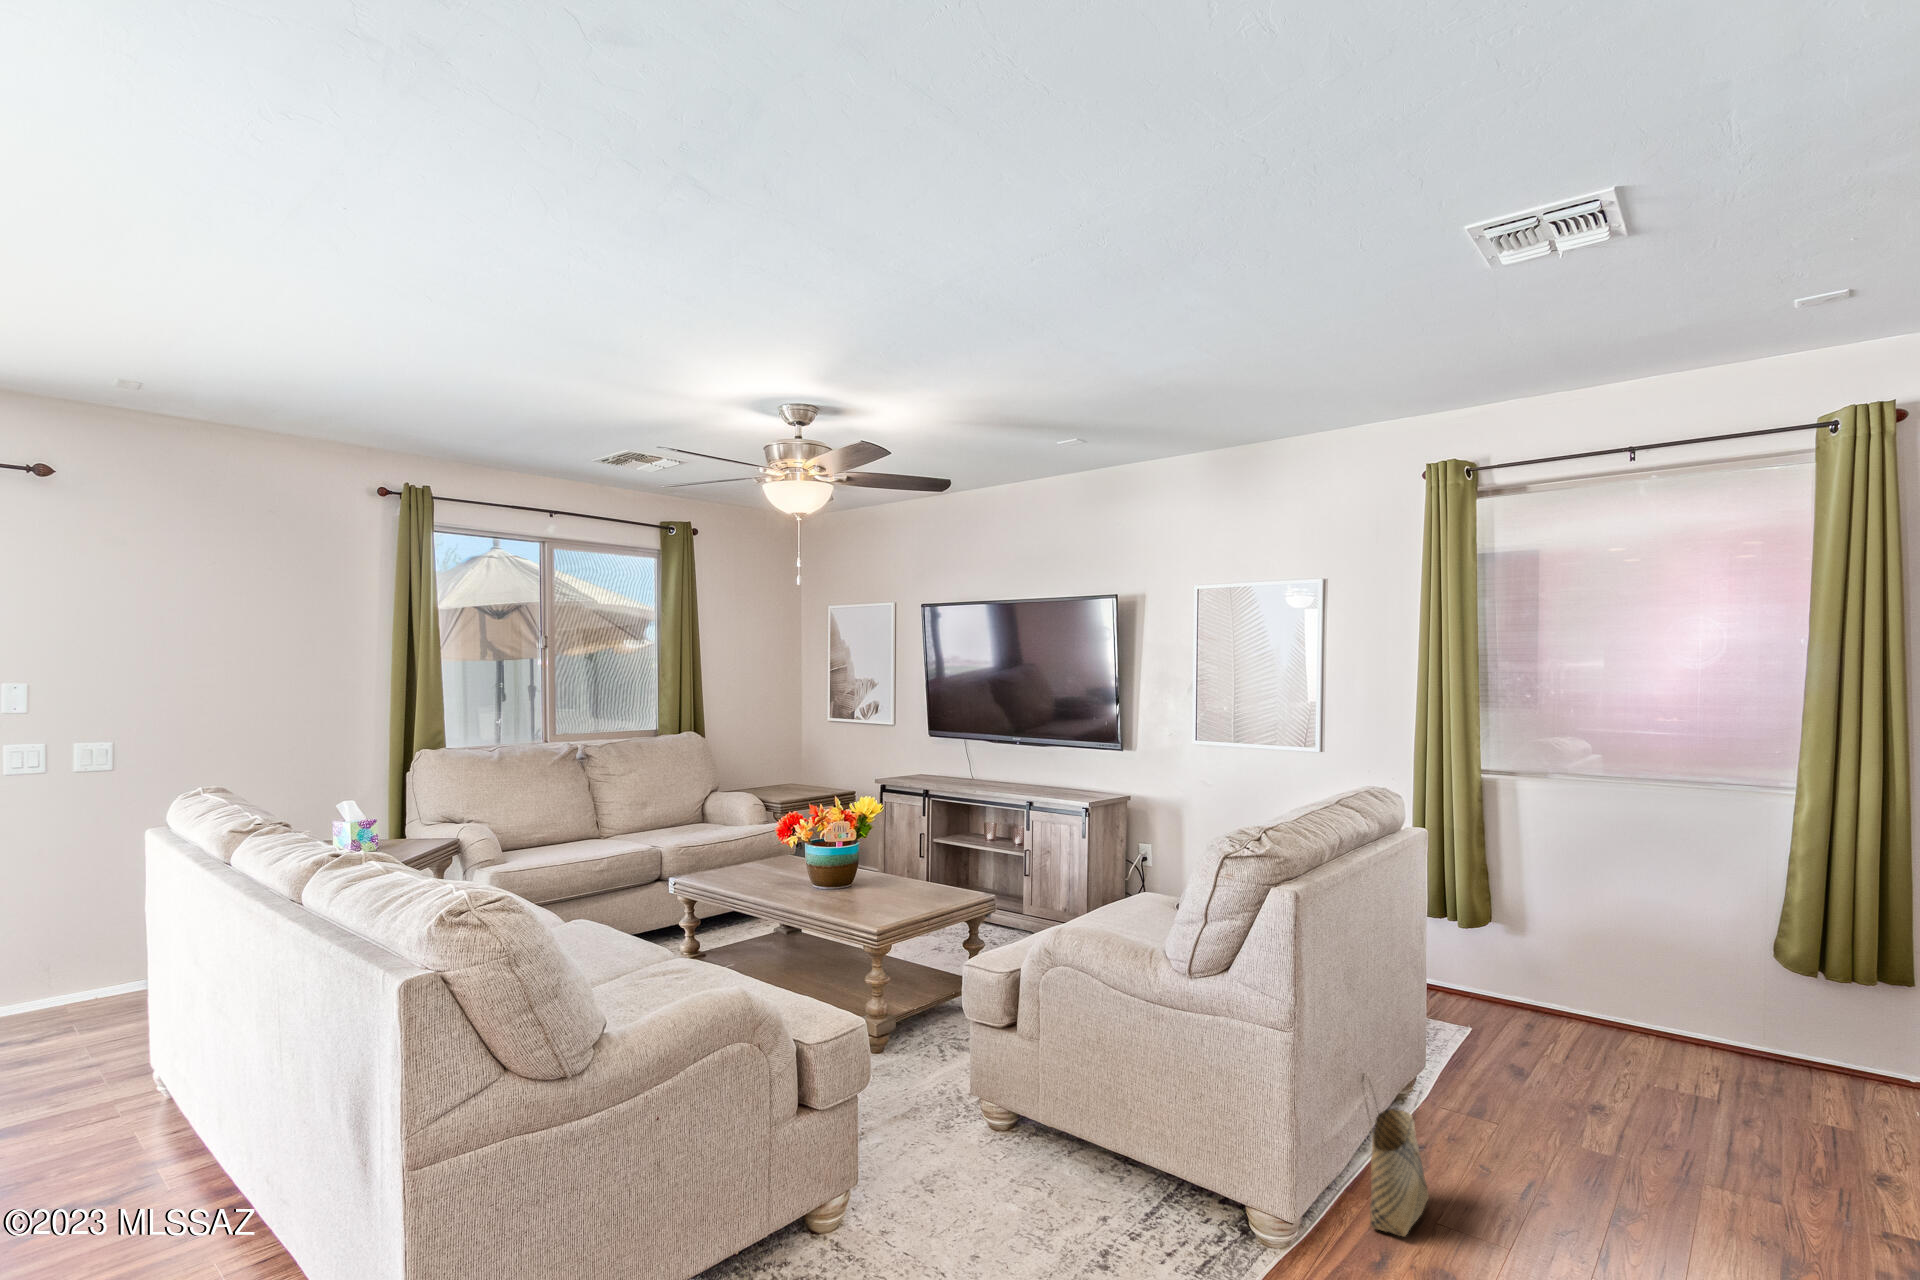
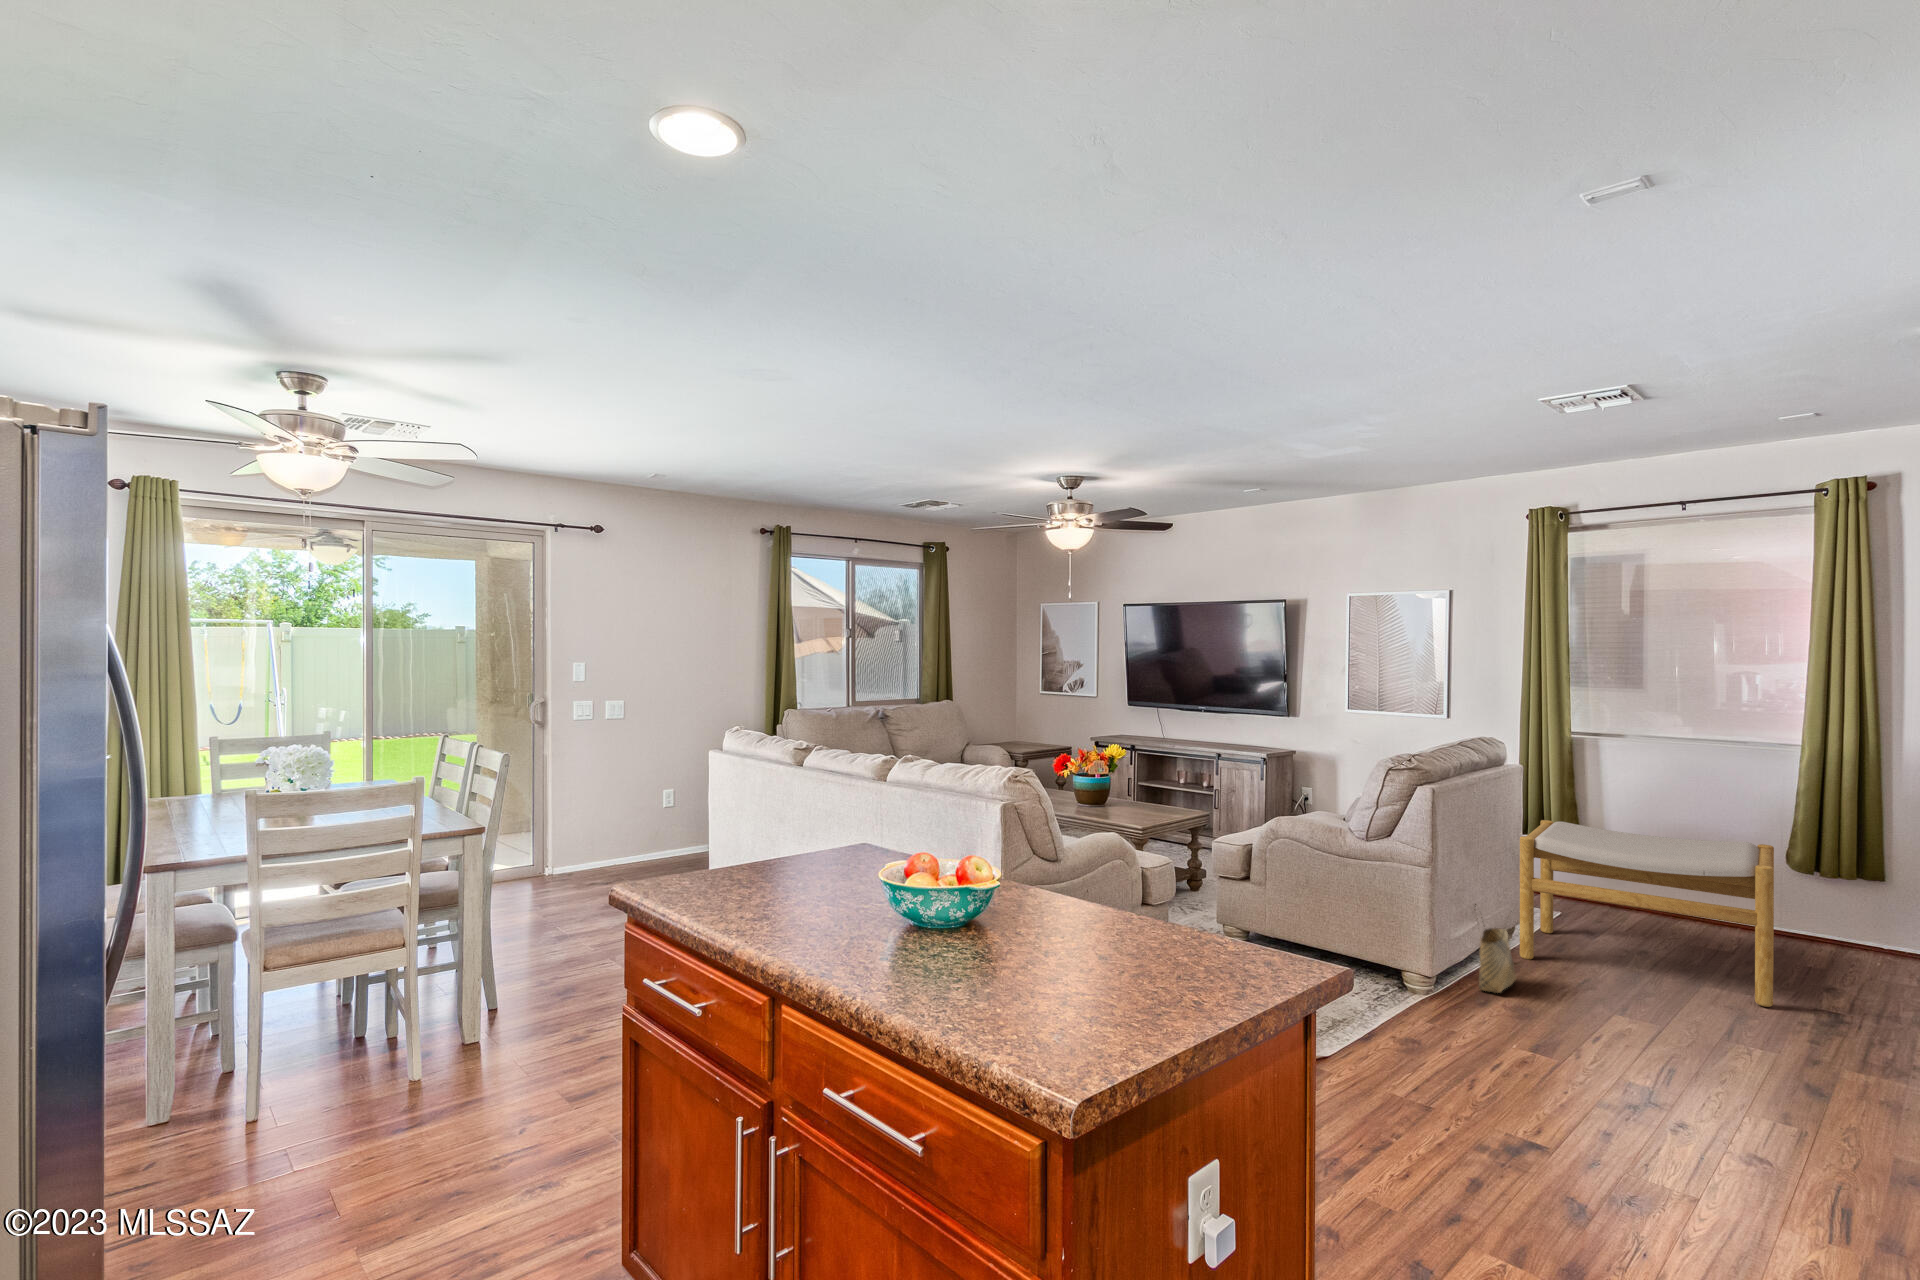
footstool: none [1427,908,1827,1238] -> present [1520,820,1774,1007]

